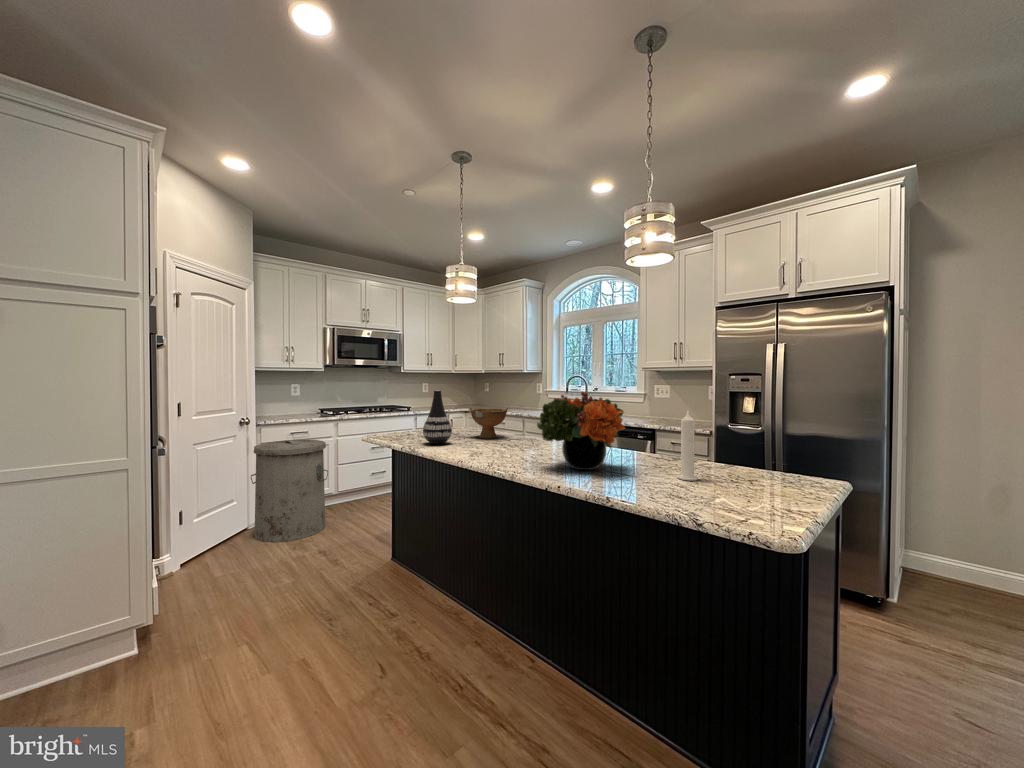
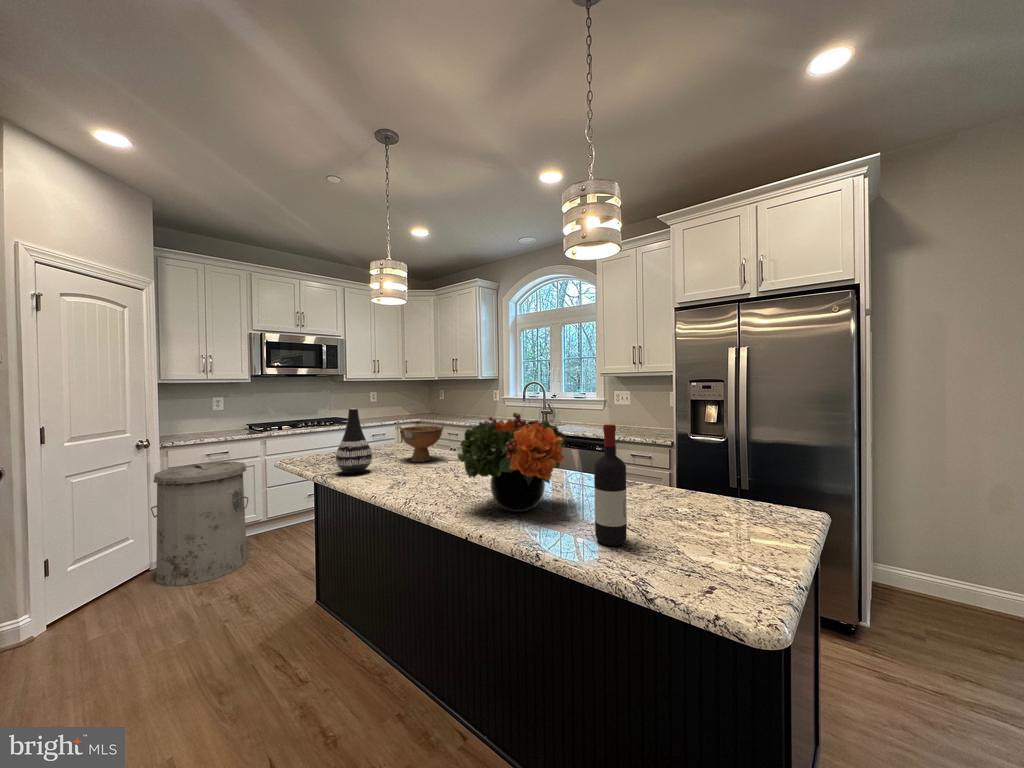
wine bottle: none [651,398,677,490] -> present [594,424,627,546]
candle: present [677,411,698,481] -> none [630,436,655,525]

